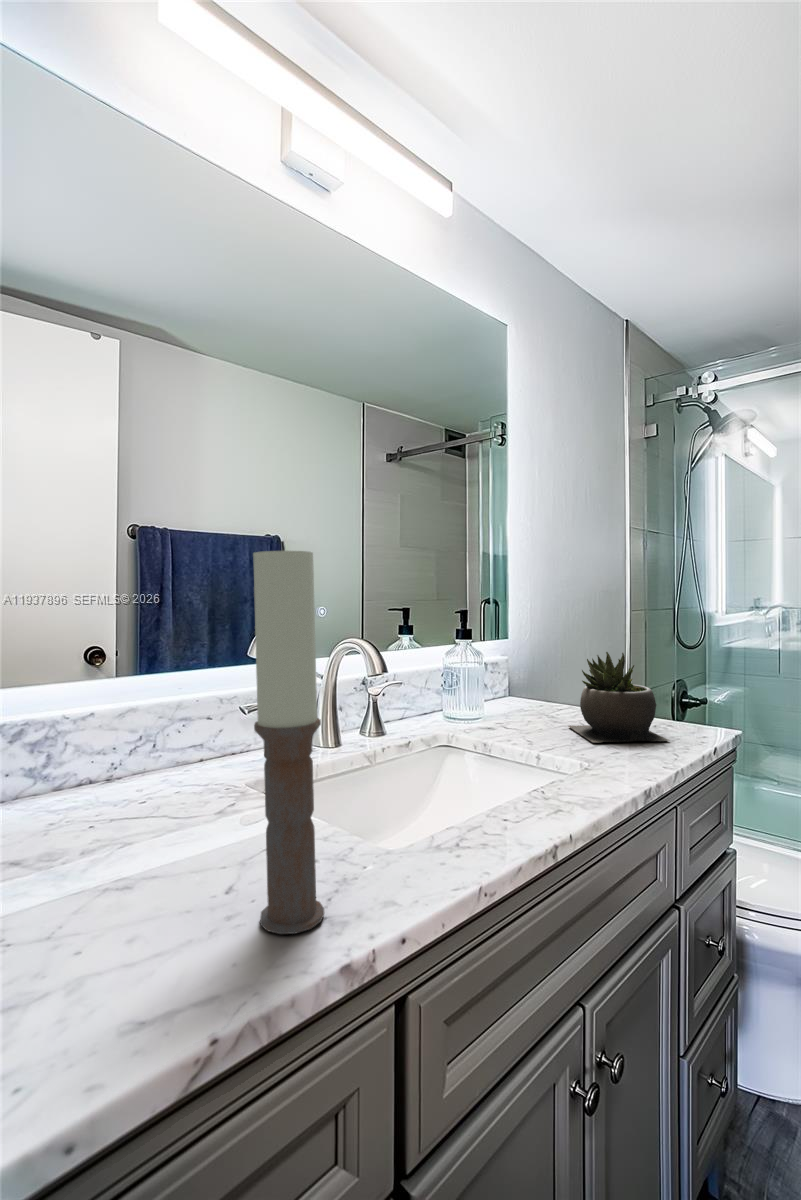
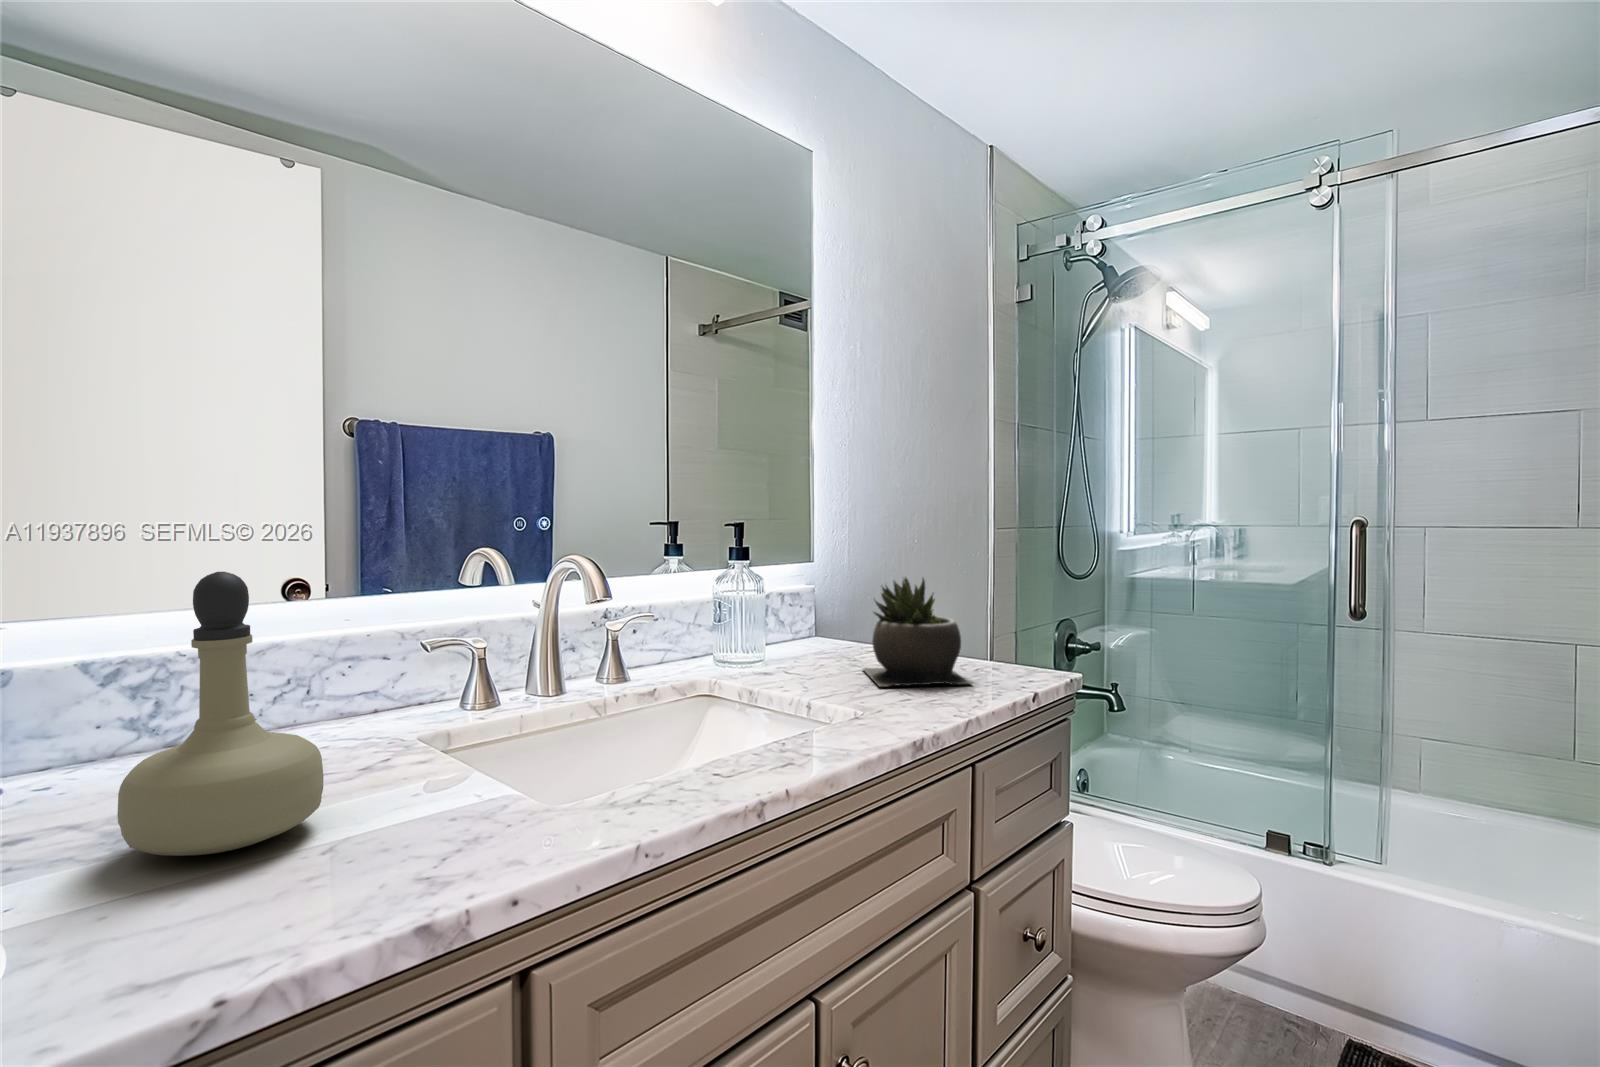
candle: present [253,541,324,934] -> none [335,424,430,895]
perfume bottle: none [67,660,214,894] -> present [117,572,324,856]

